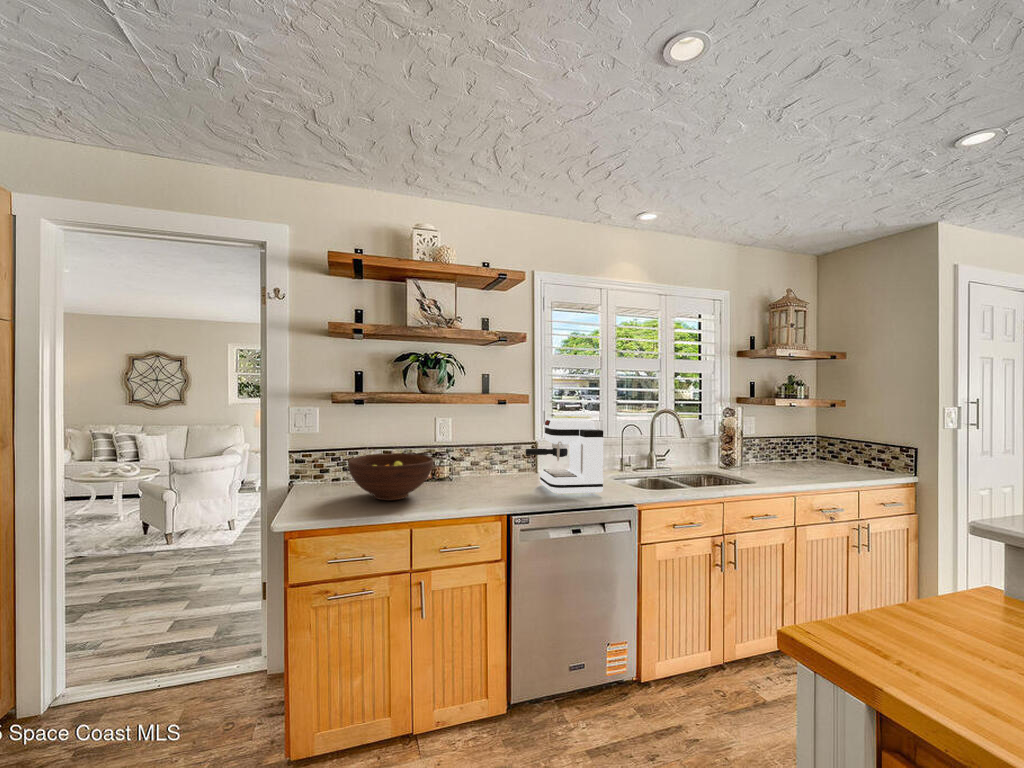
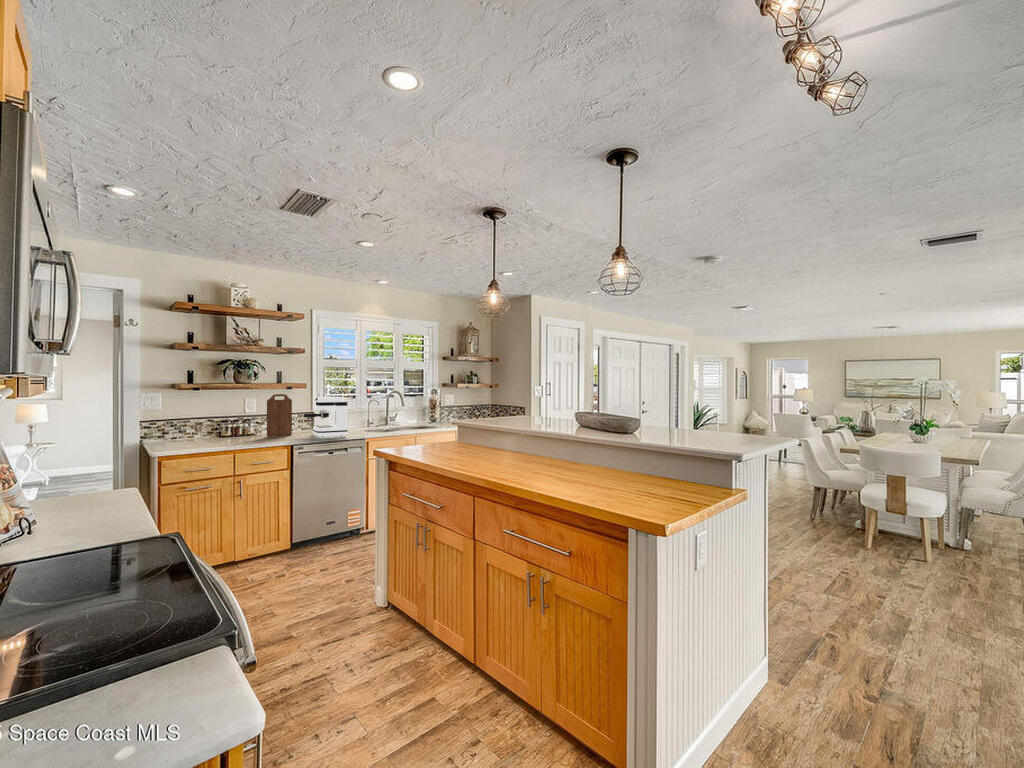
cutting board: none [466,412,506,487] -> present [267,394,292,437]
fruit bowl: present [348,453,434,500] -> none [191,419,246,443]

